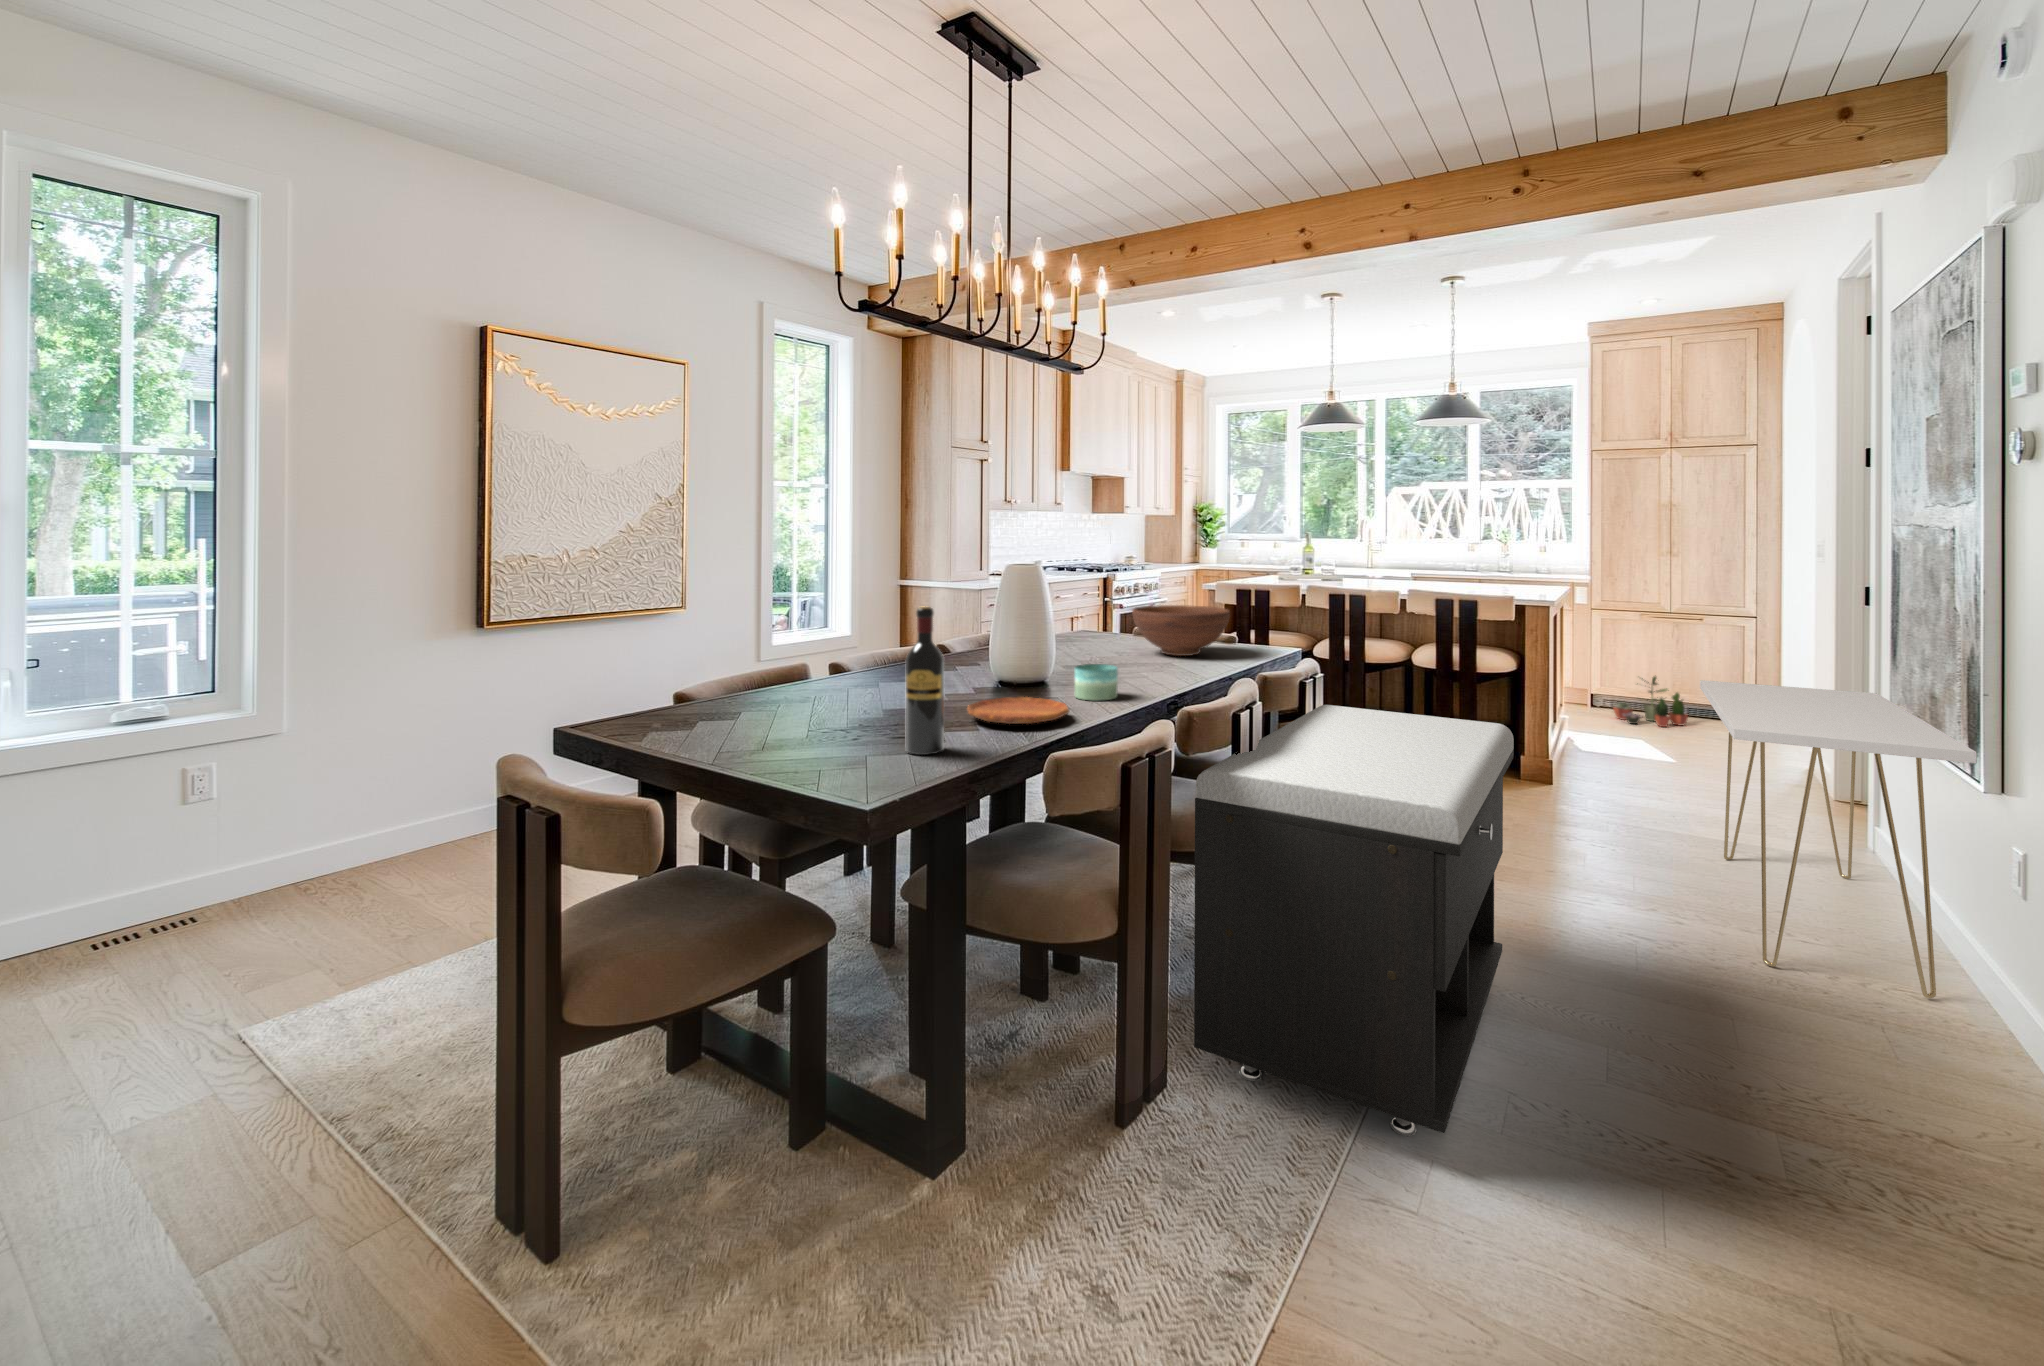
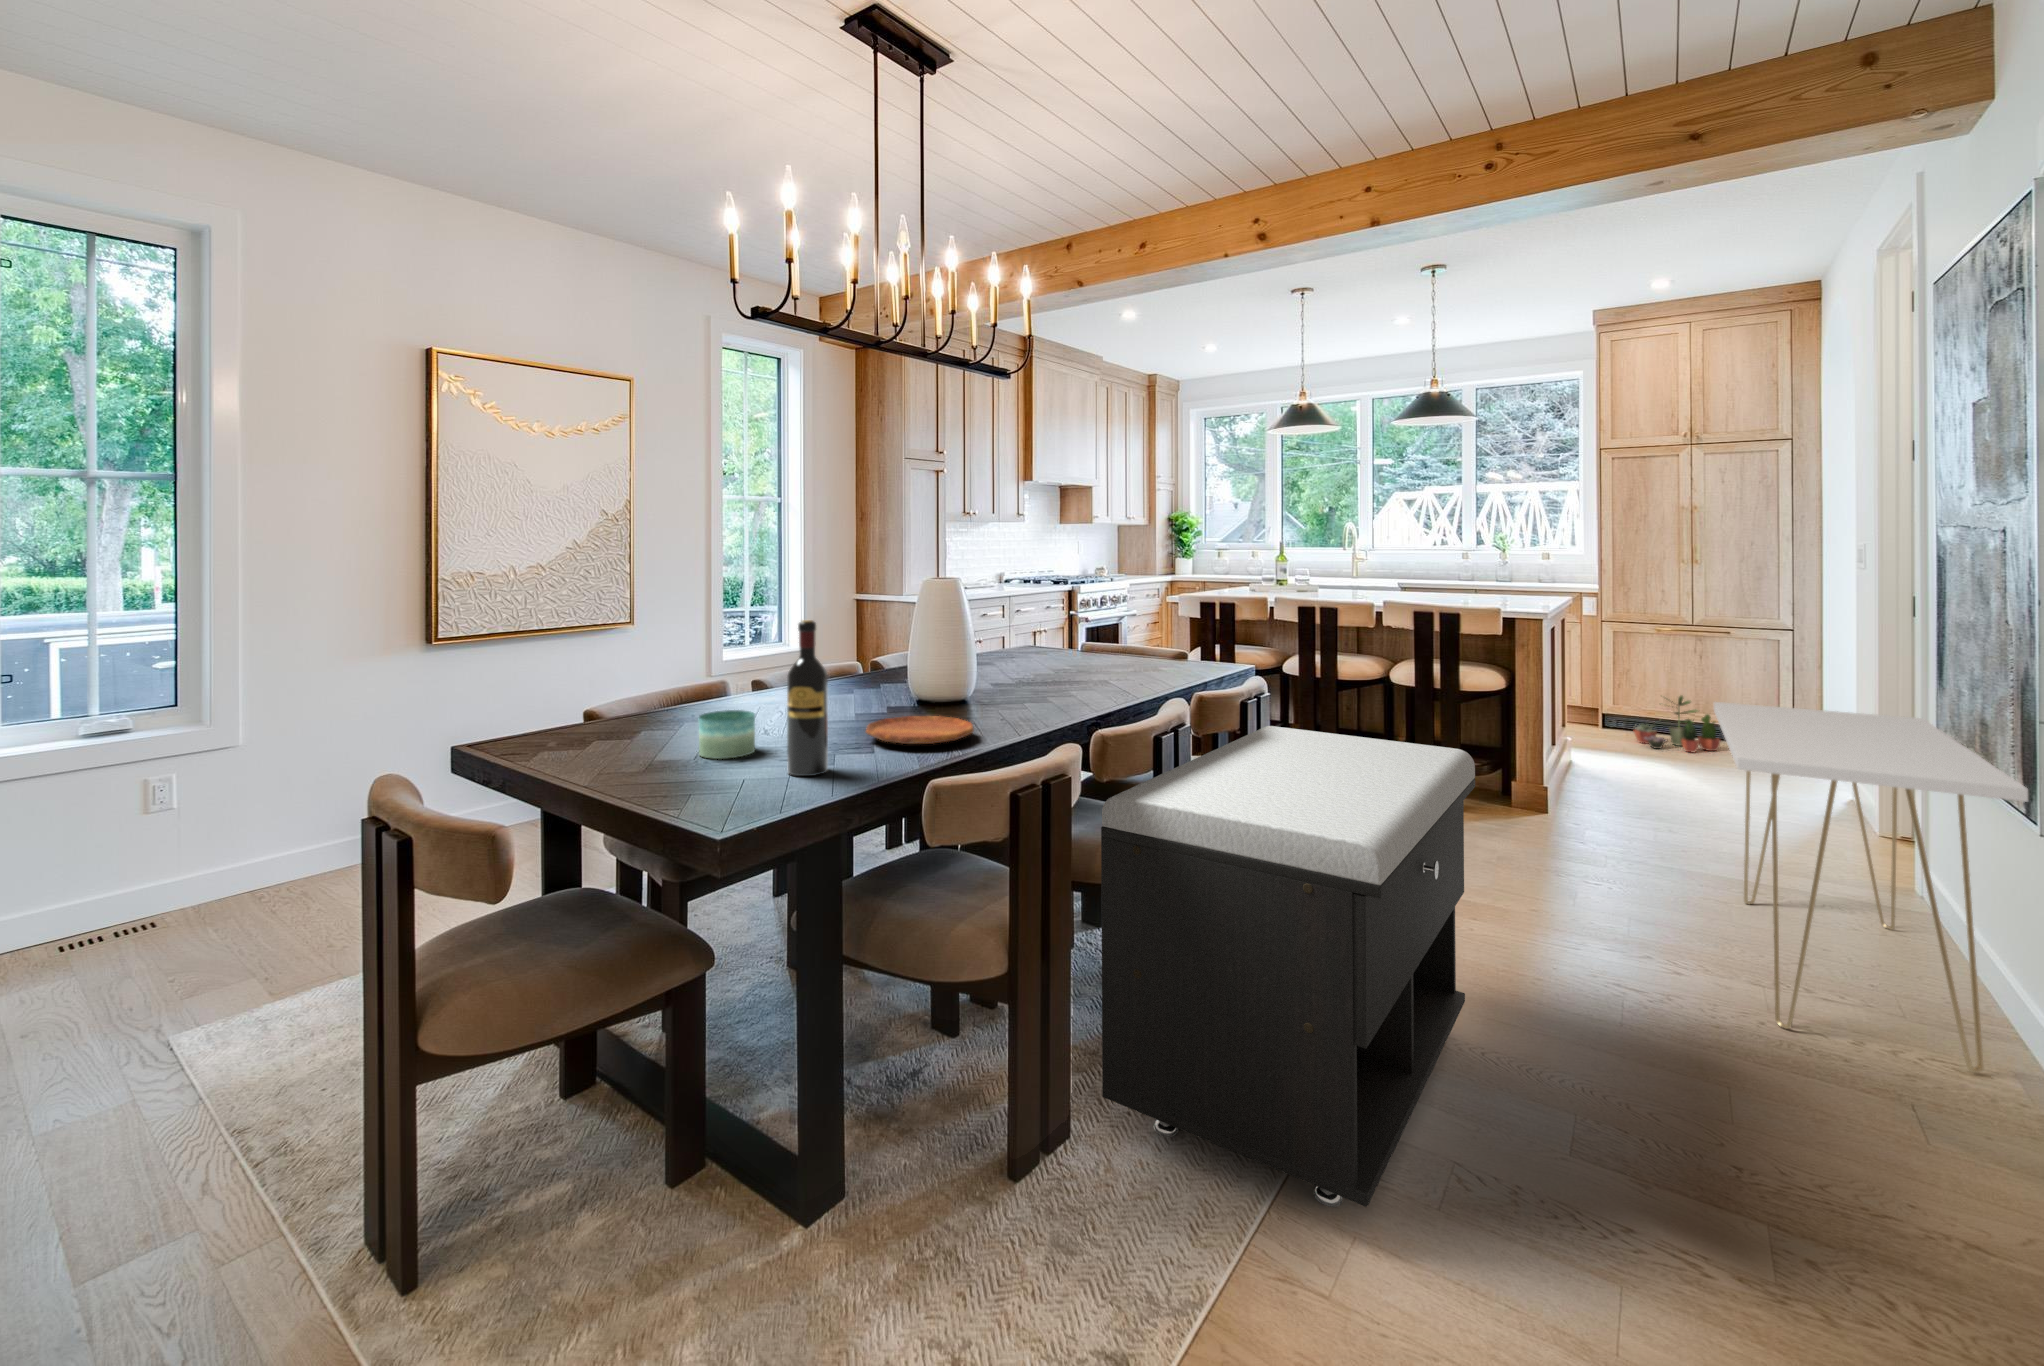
fruit bowl: present [1132,605,1230,656] -> none [1071,617,1175,672]
candle: present [1075,664,1118,700] -> present [699,710,755,759]

